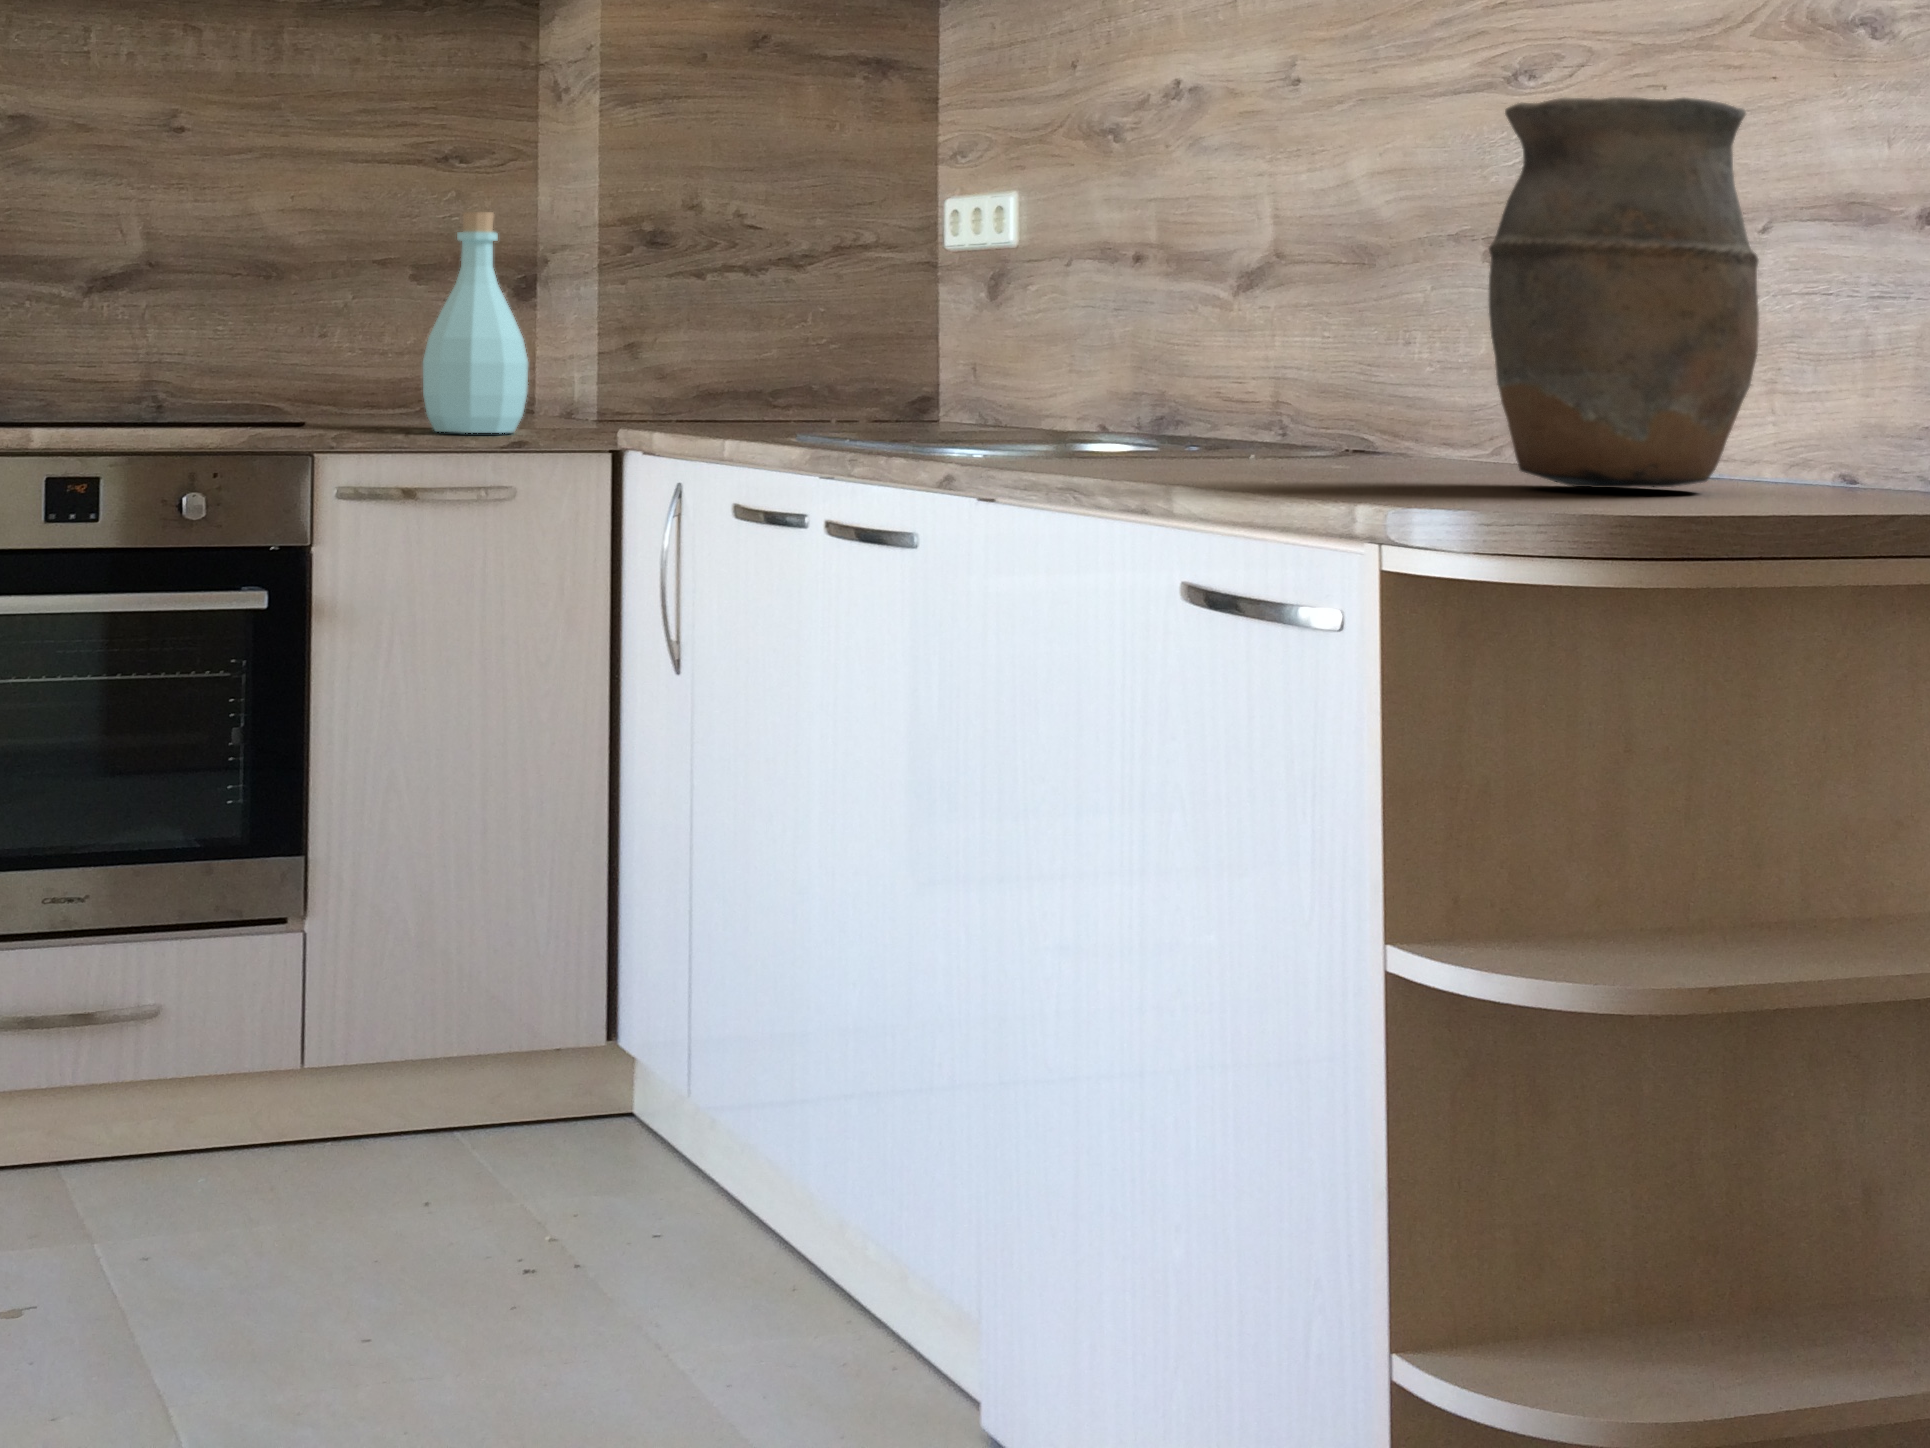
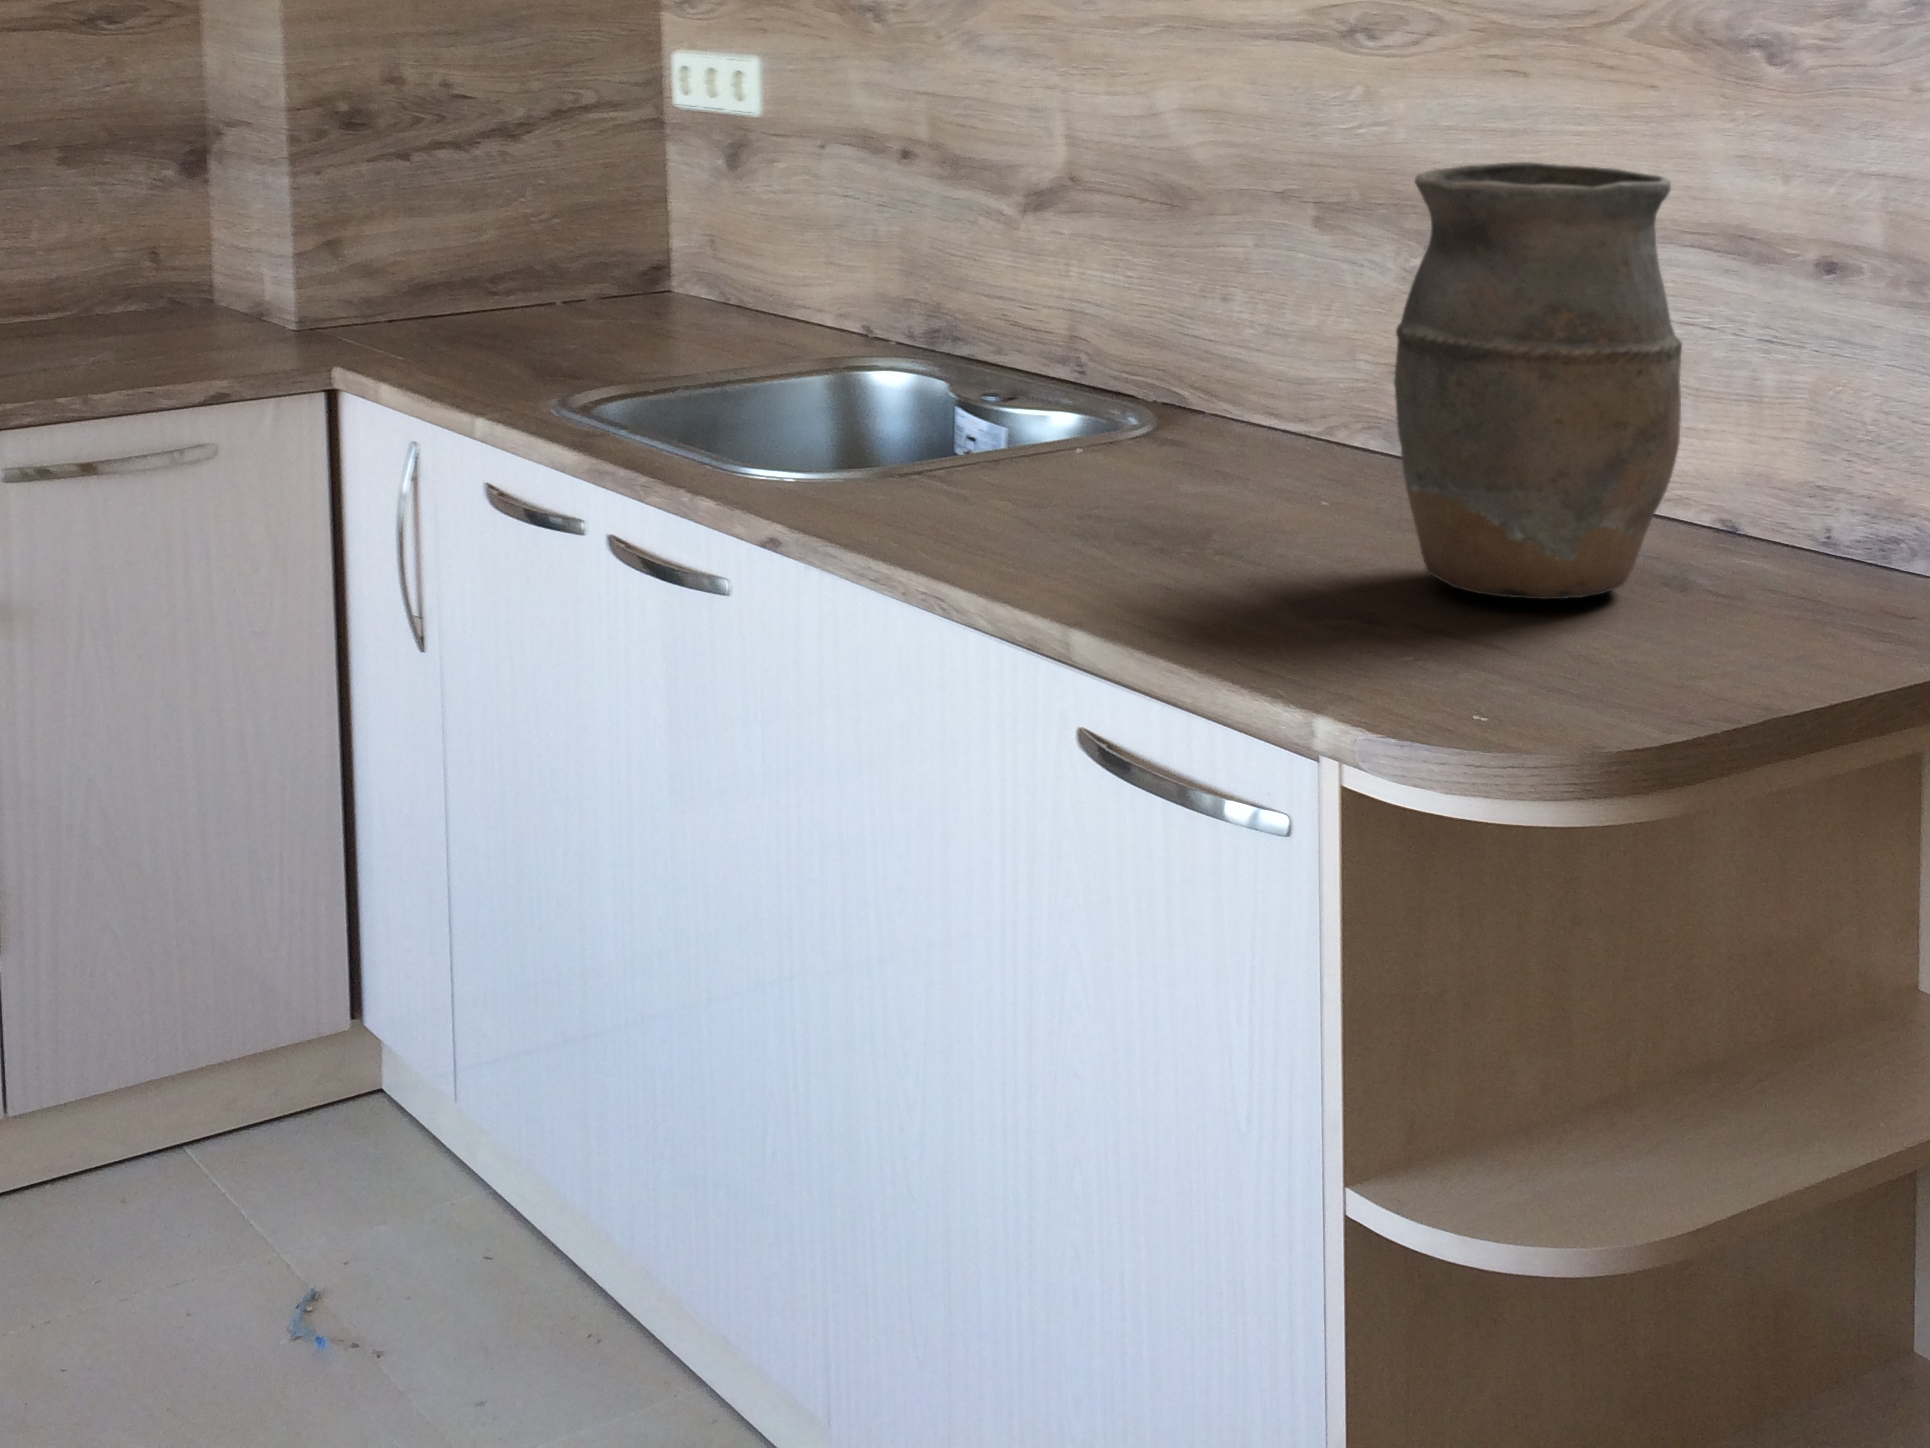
bottle: present [423,212,528,433] -> none [93,129,219,392]

